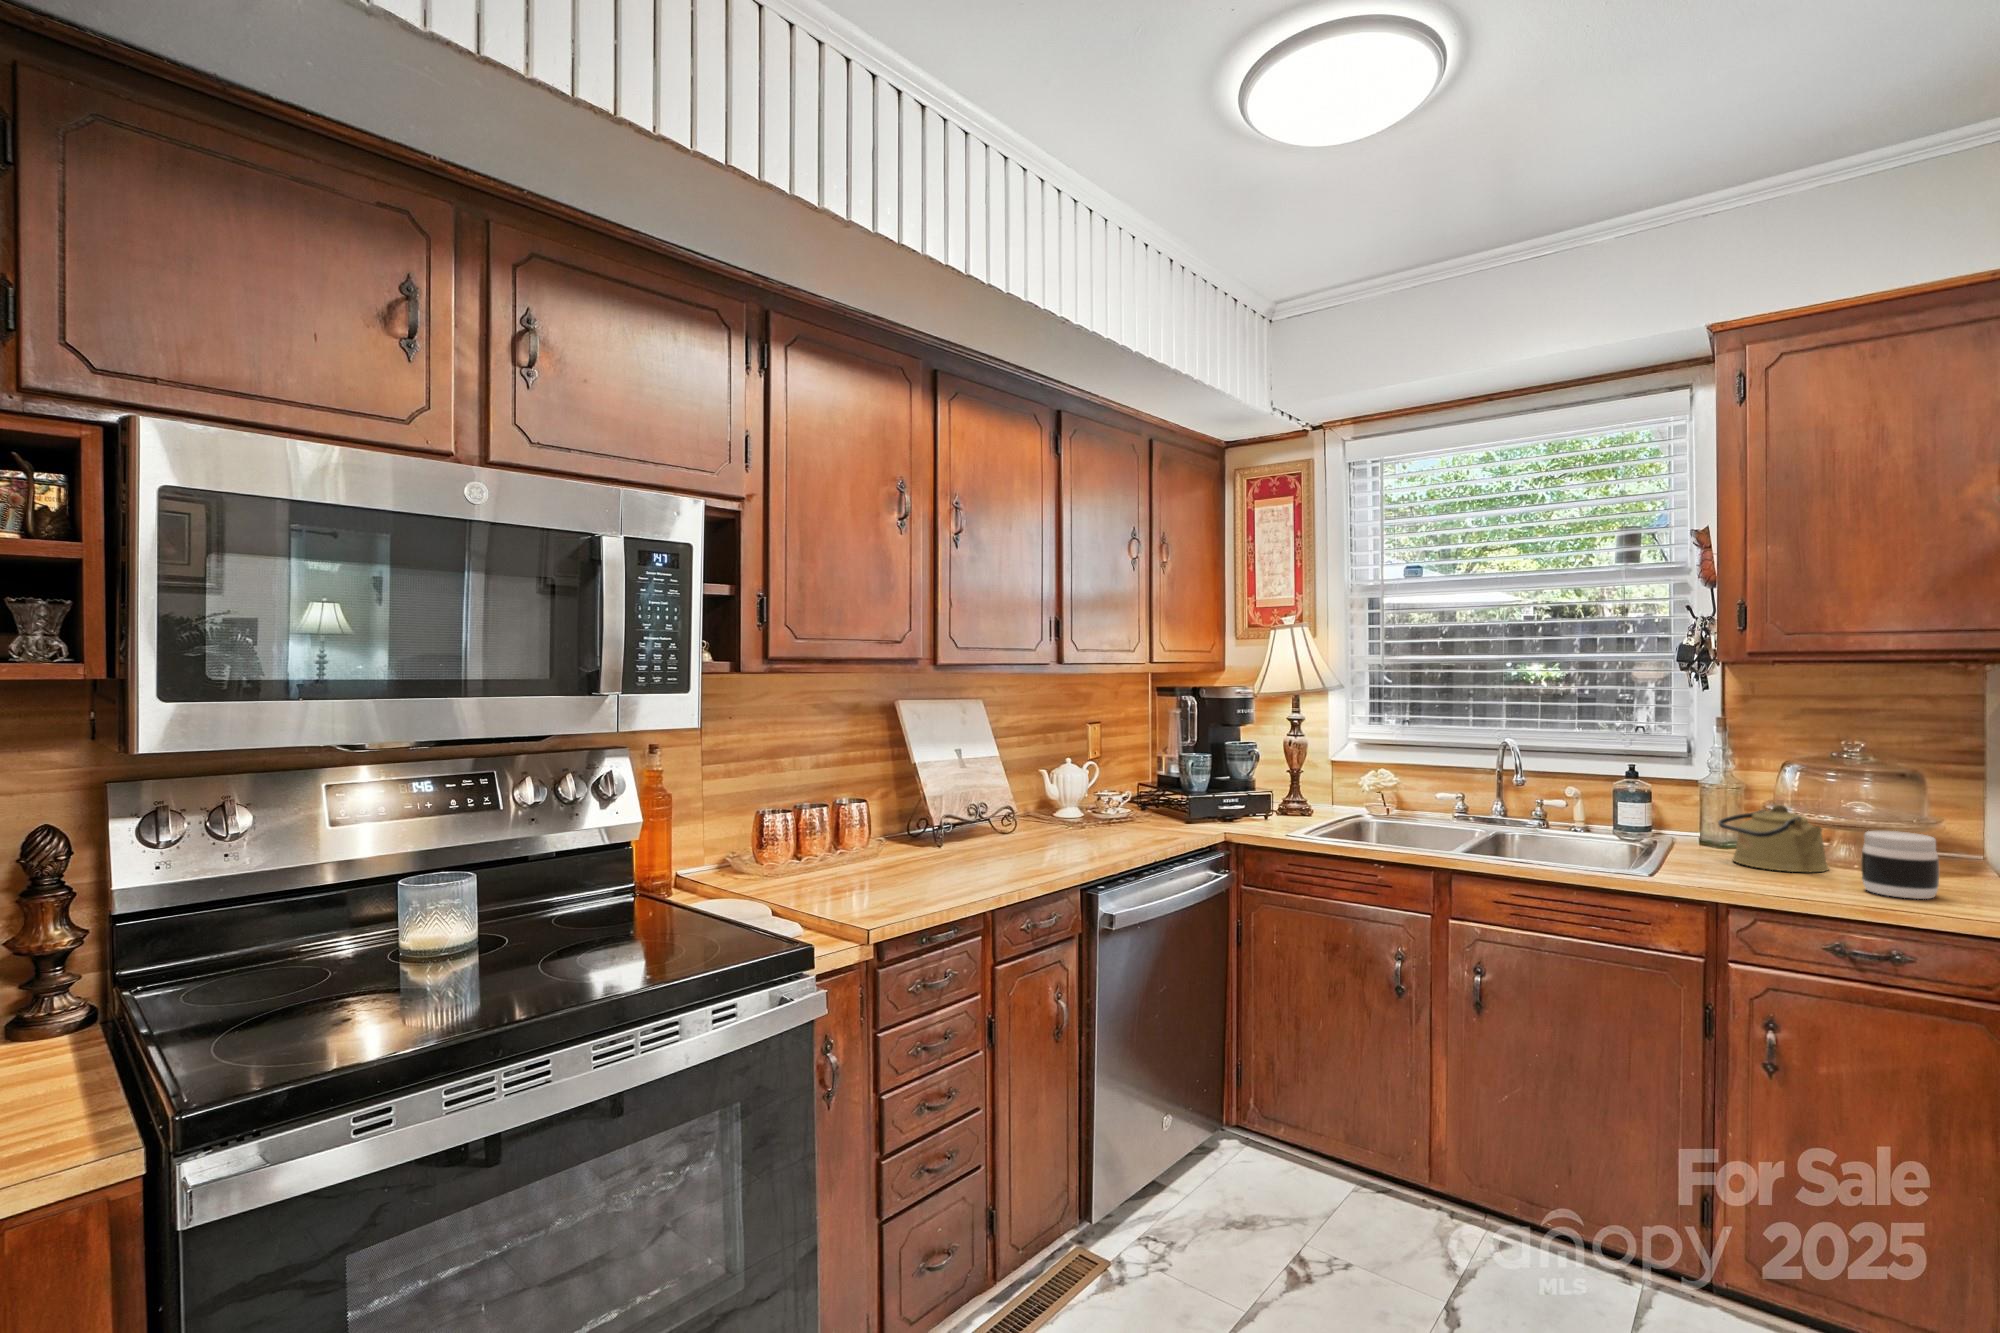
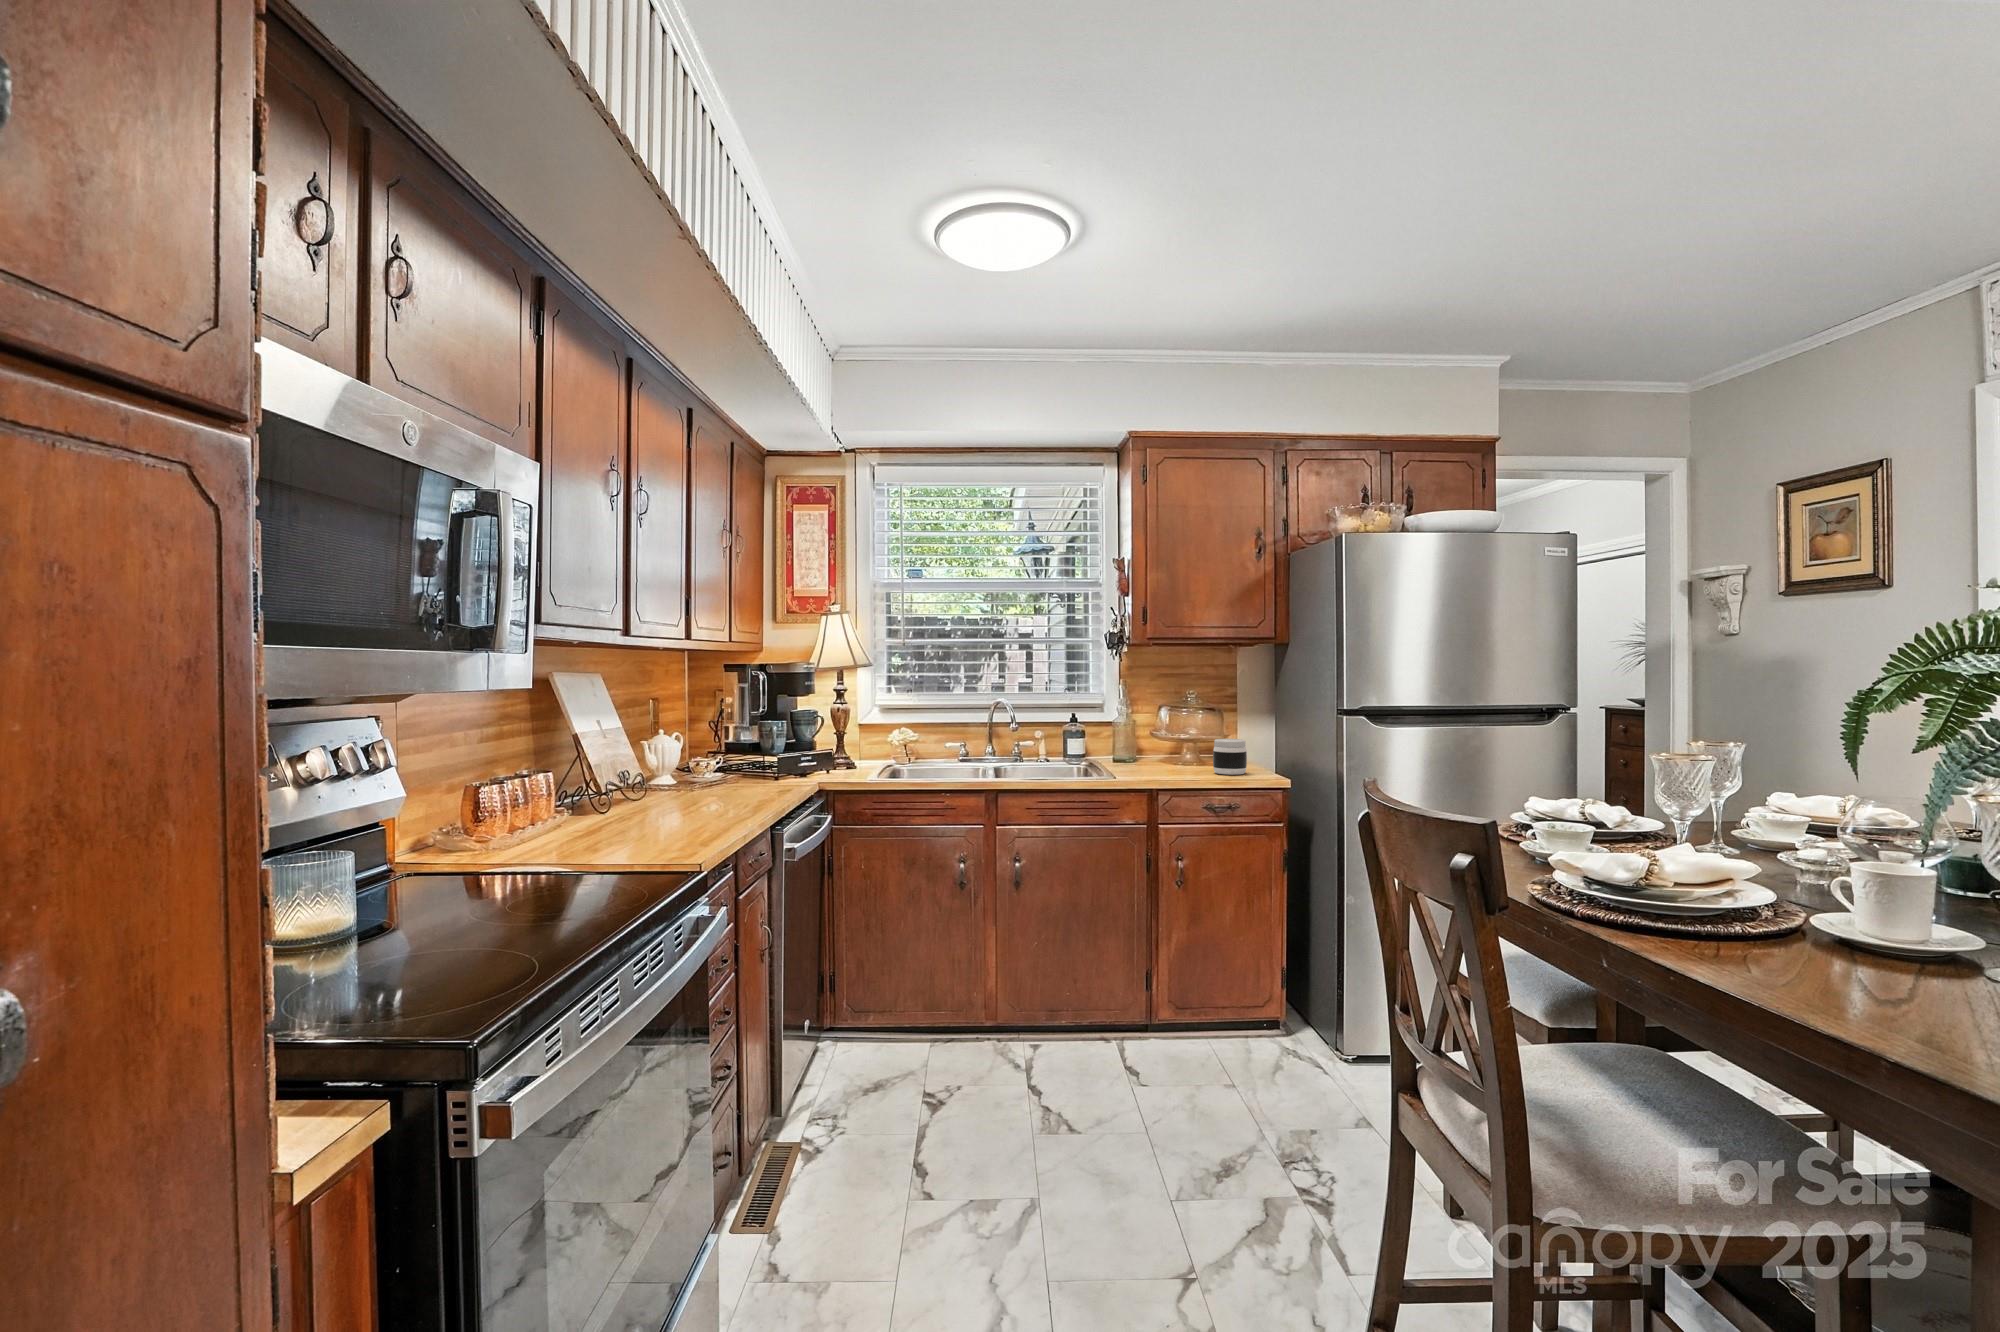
kettle: present [1718,805,1829,872] -> none [1133,730,1190,769]

